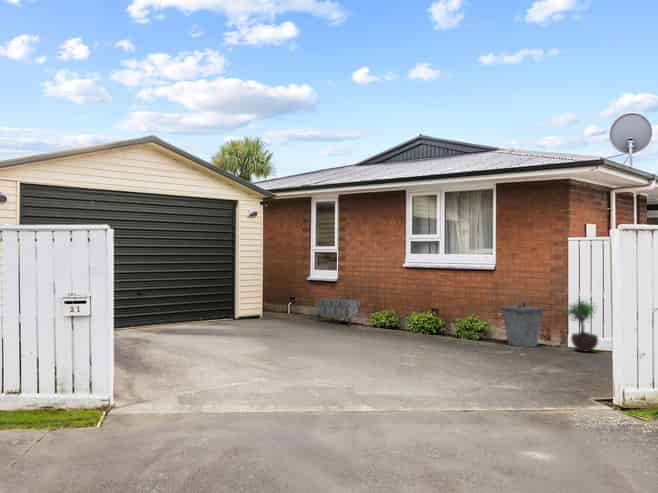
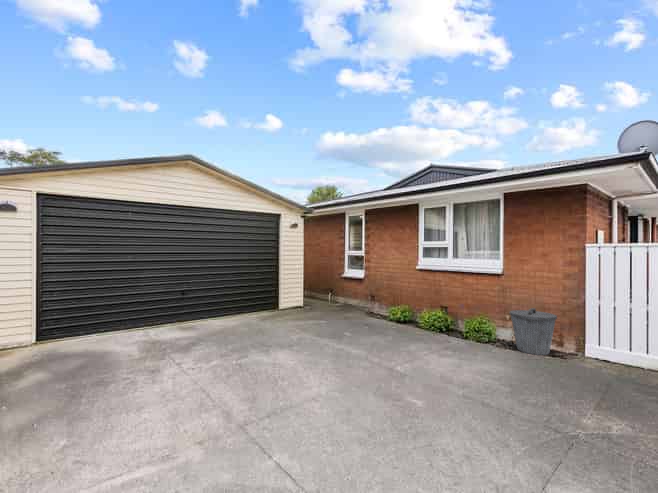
bench: present [316,298,361,325] -> none [346,292,385,317]
potted tree: present [566,301,598,352] -> none [581,306,627,366]

